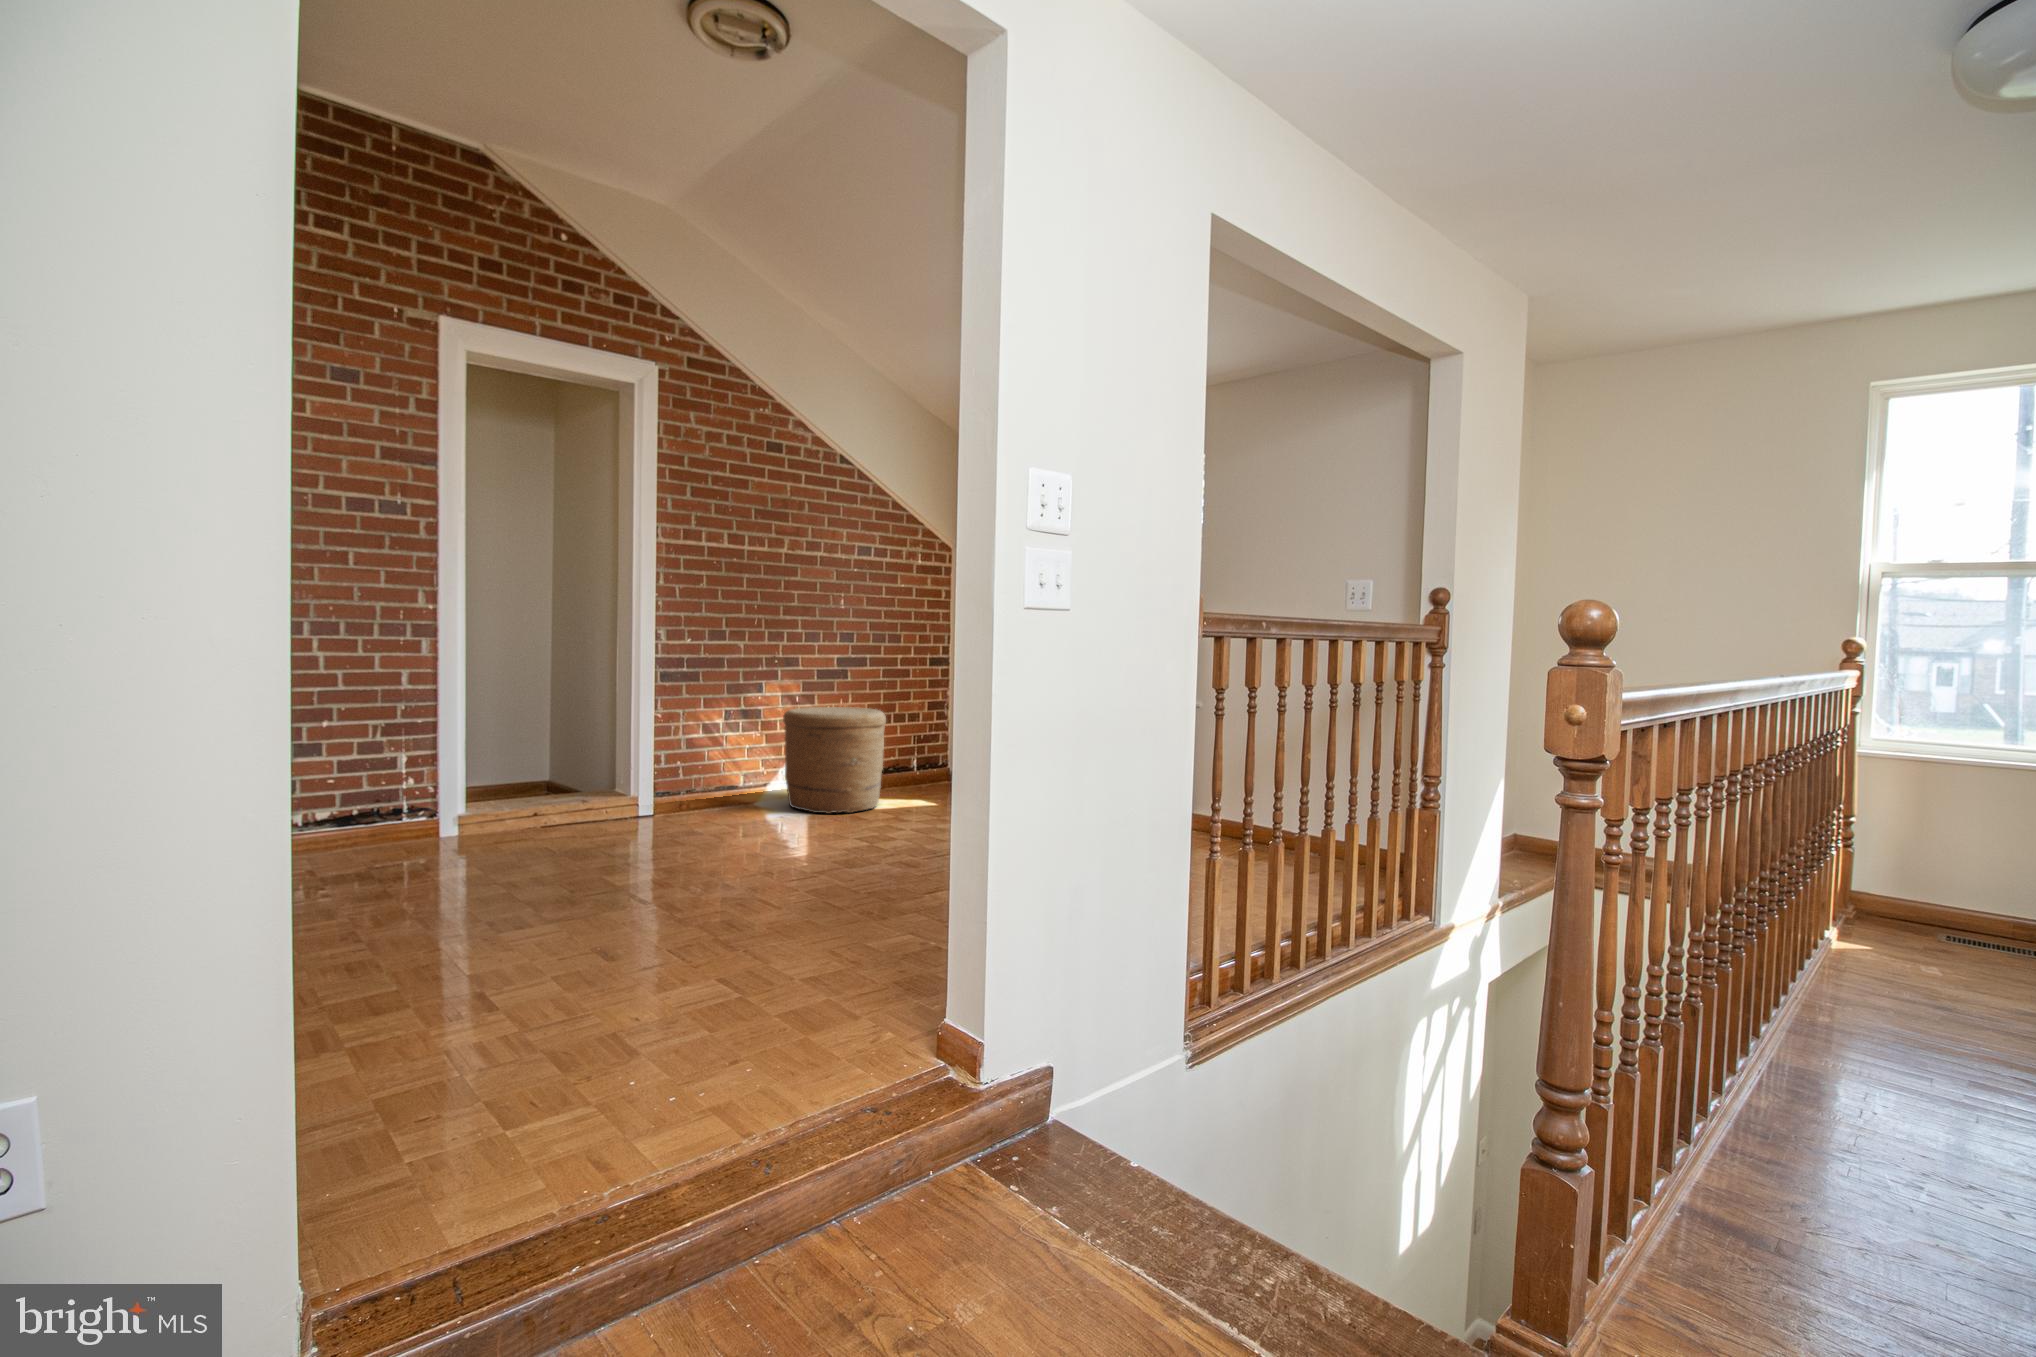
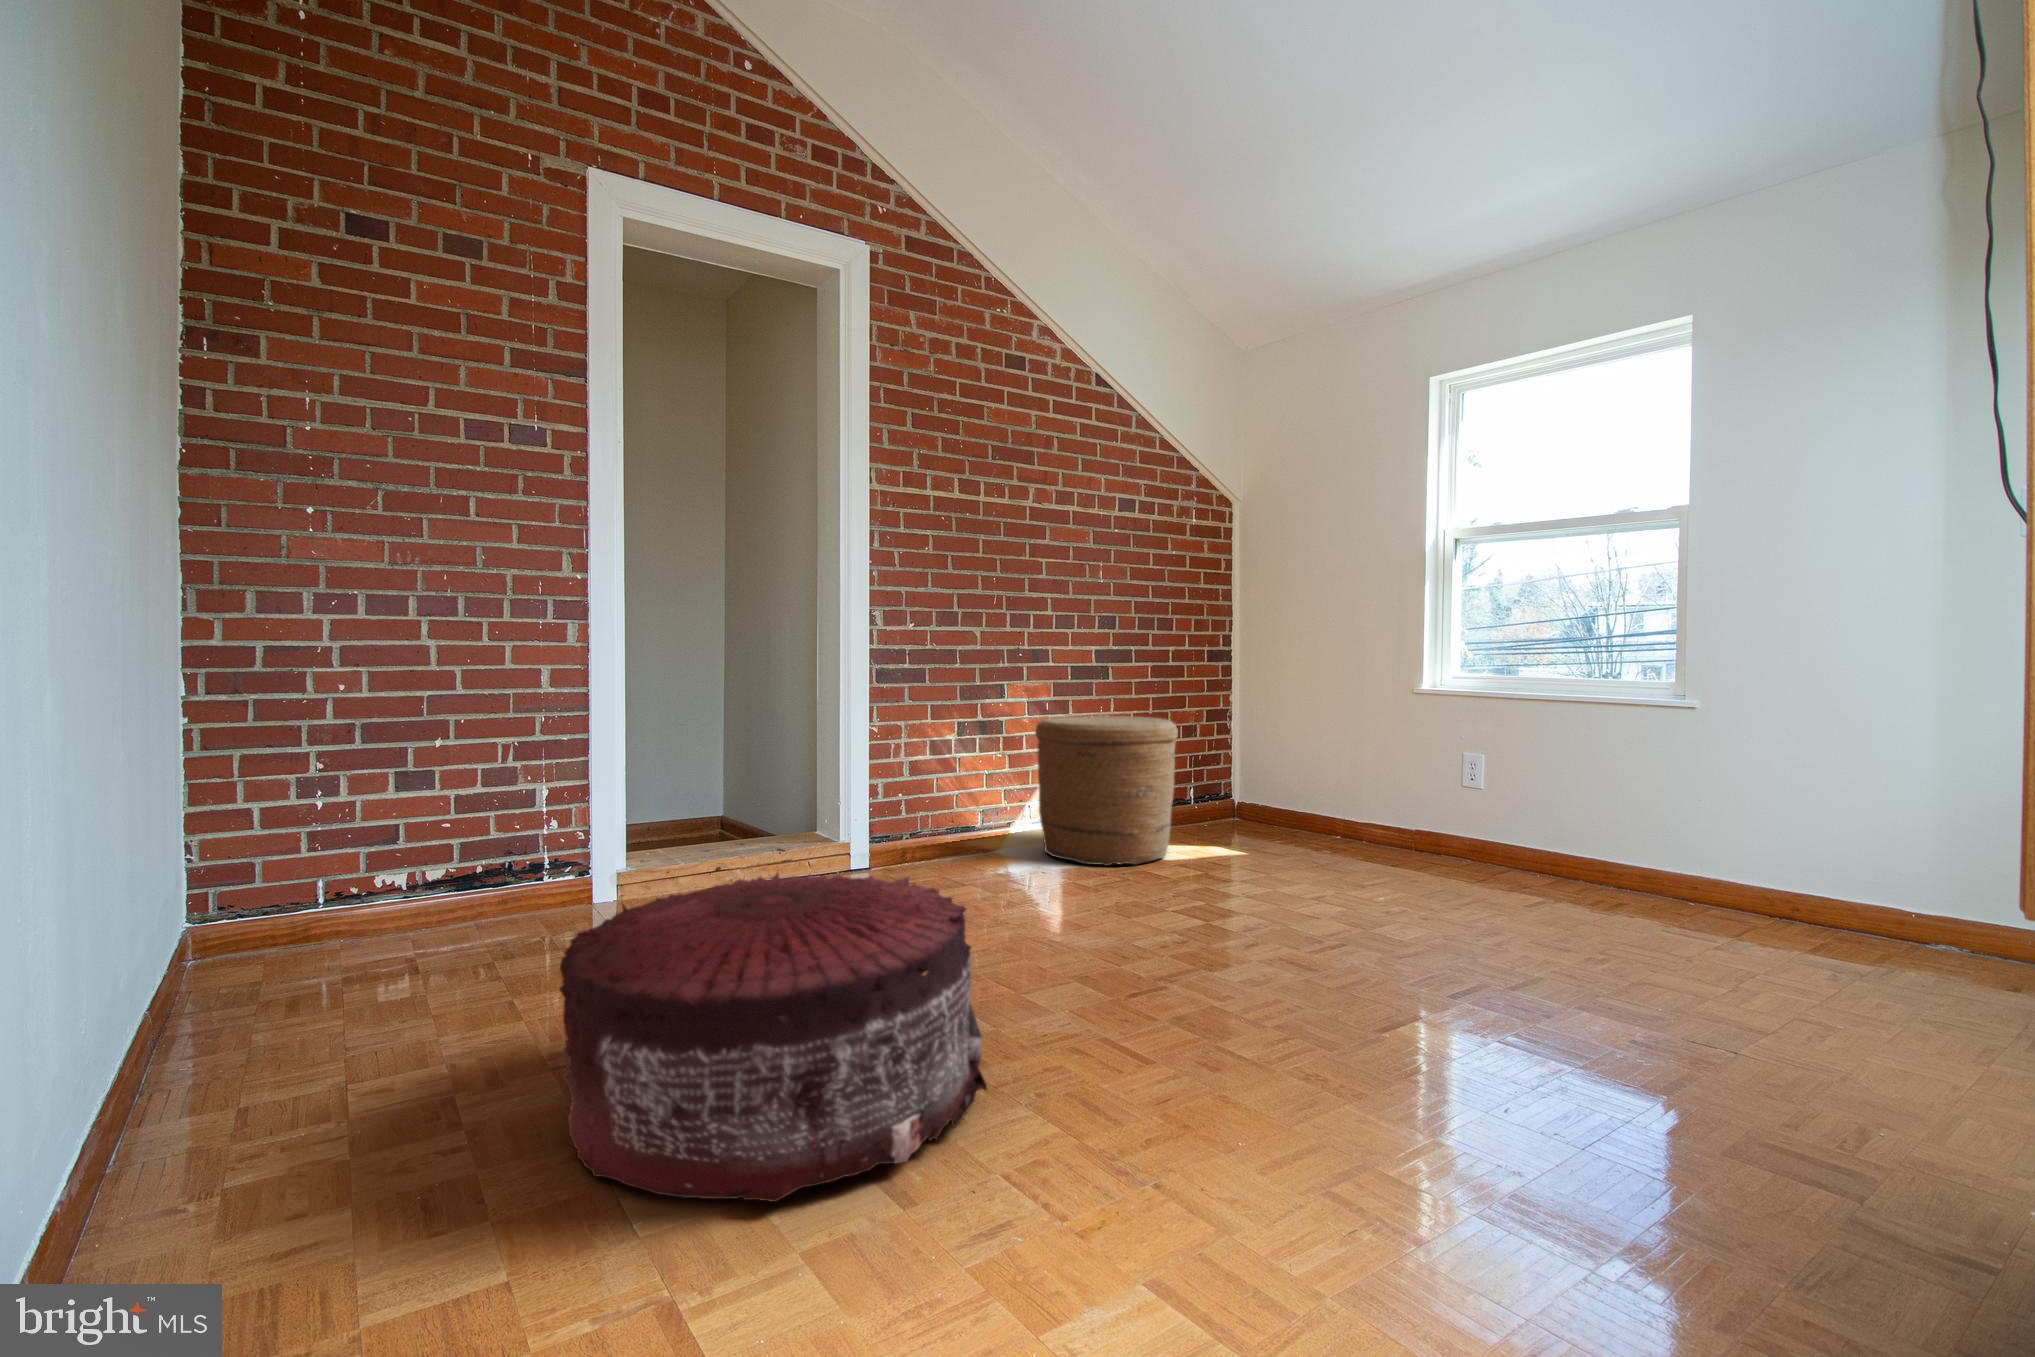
pouf: none [427,806,677,964] -> present [559,873,987,1202]

